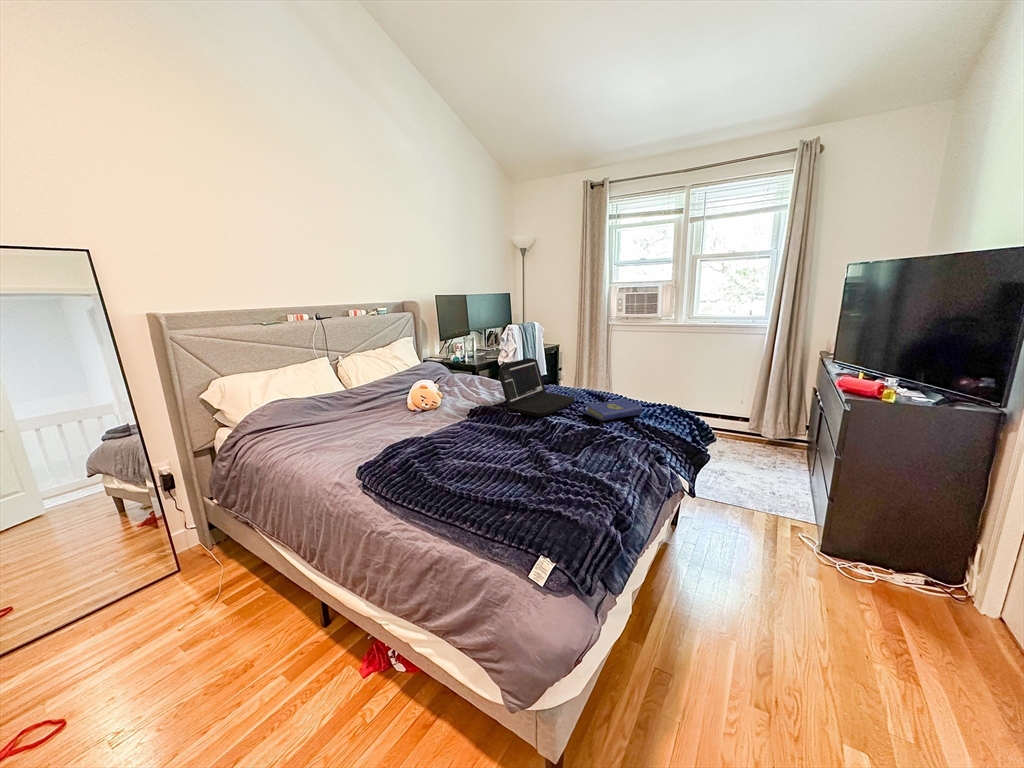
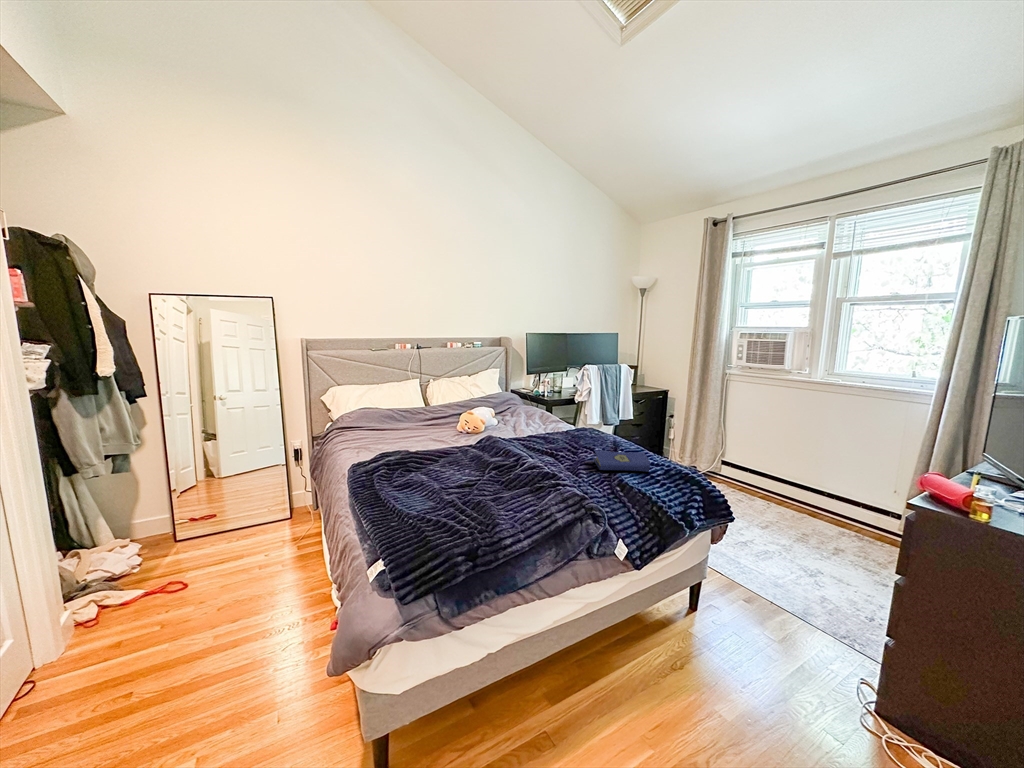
laptop: present [498,358,575,417] -> none [524,398,604,456]

